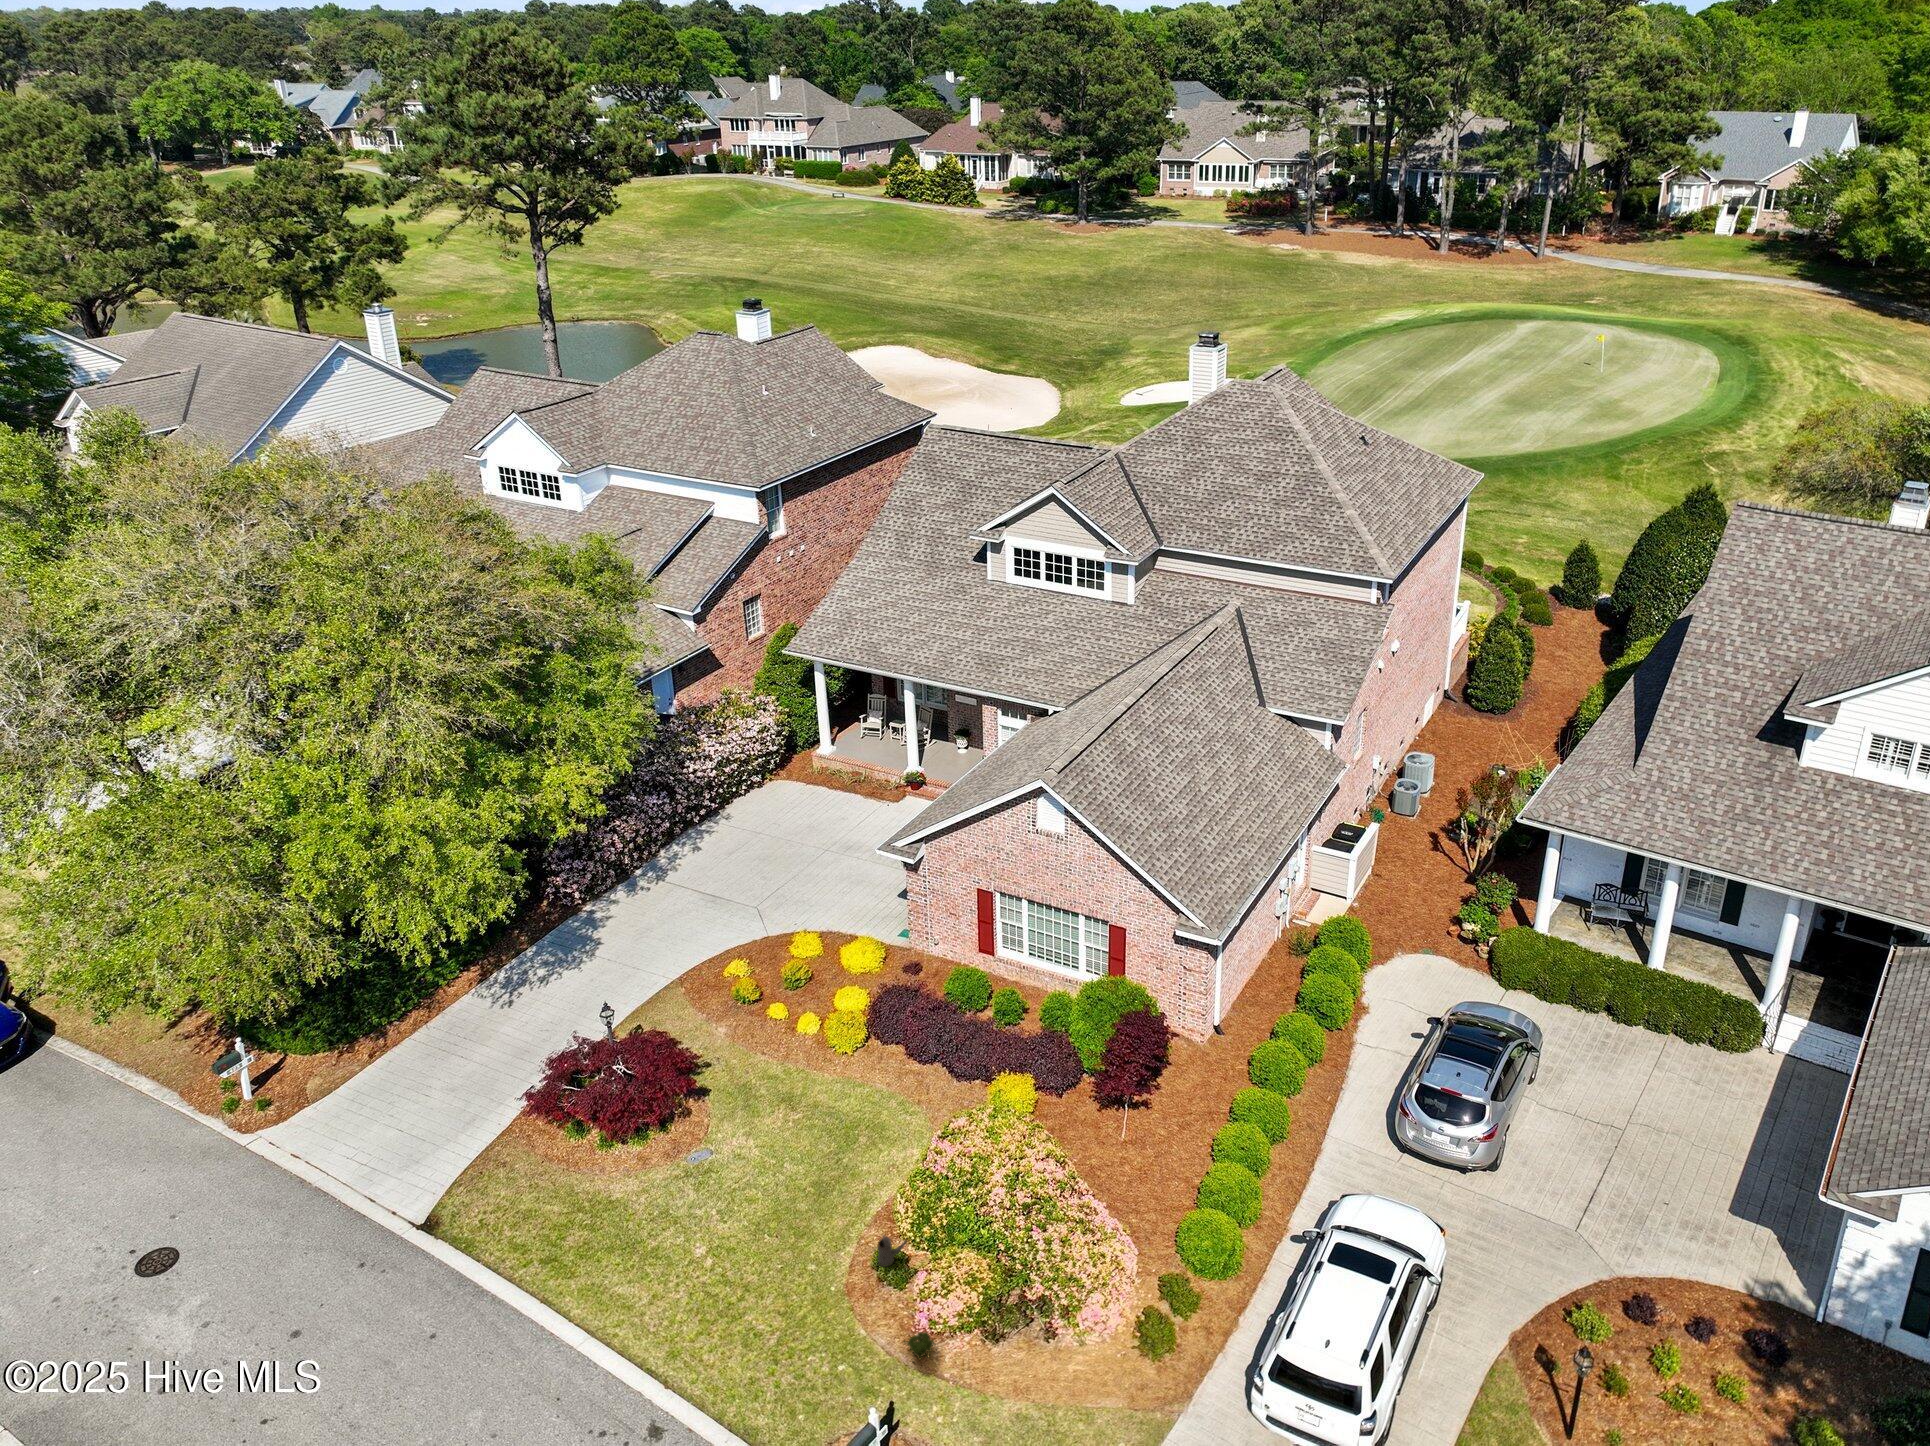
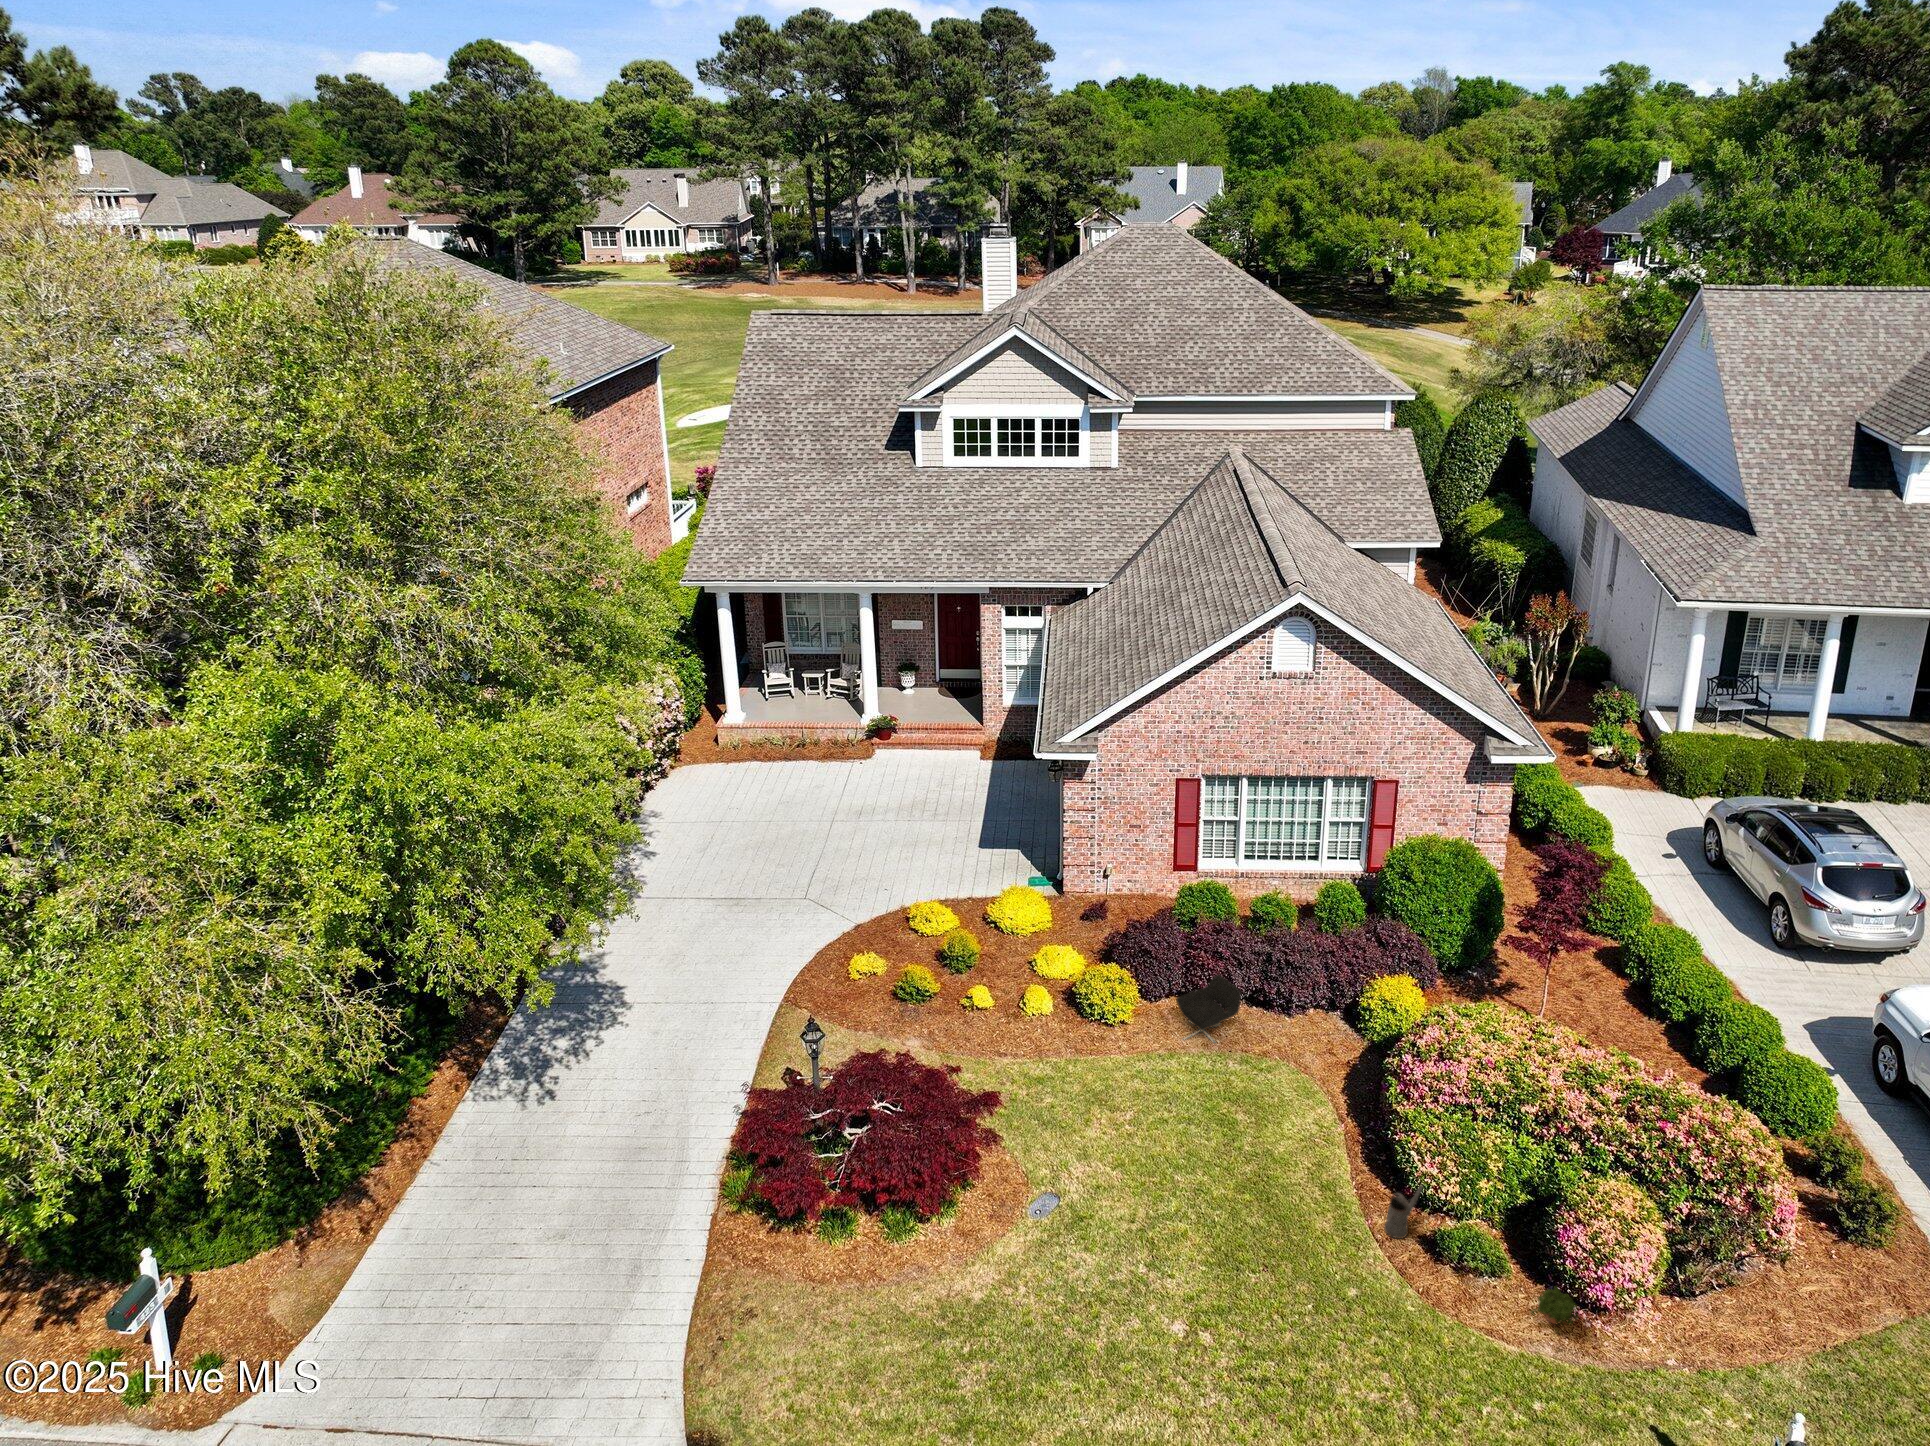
lounge chair: none [886,1046,929,1095] -> present [1176,974,1241,1043]

